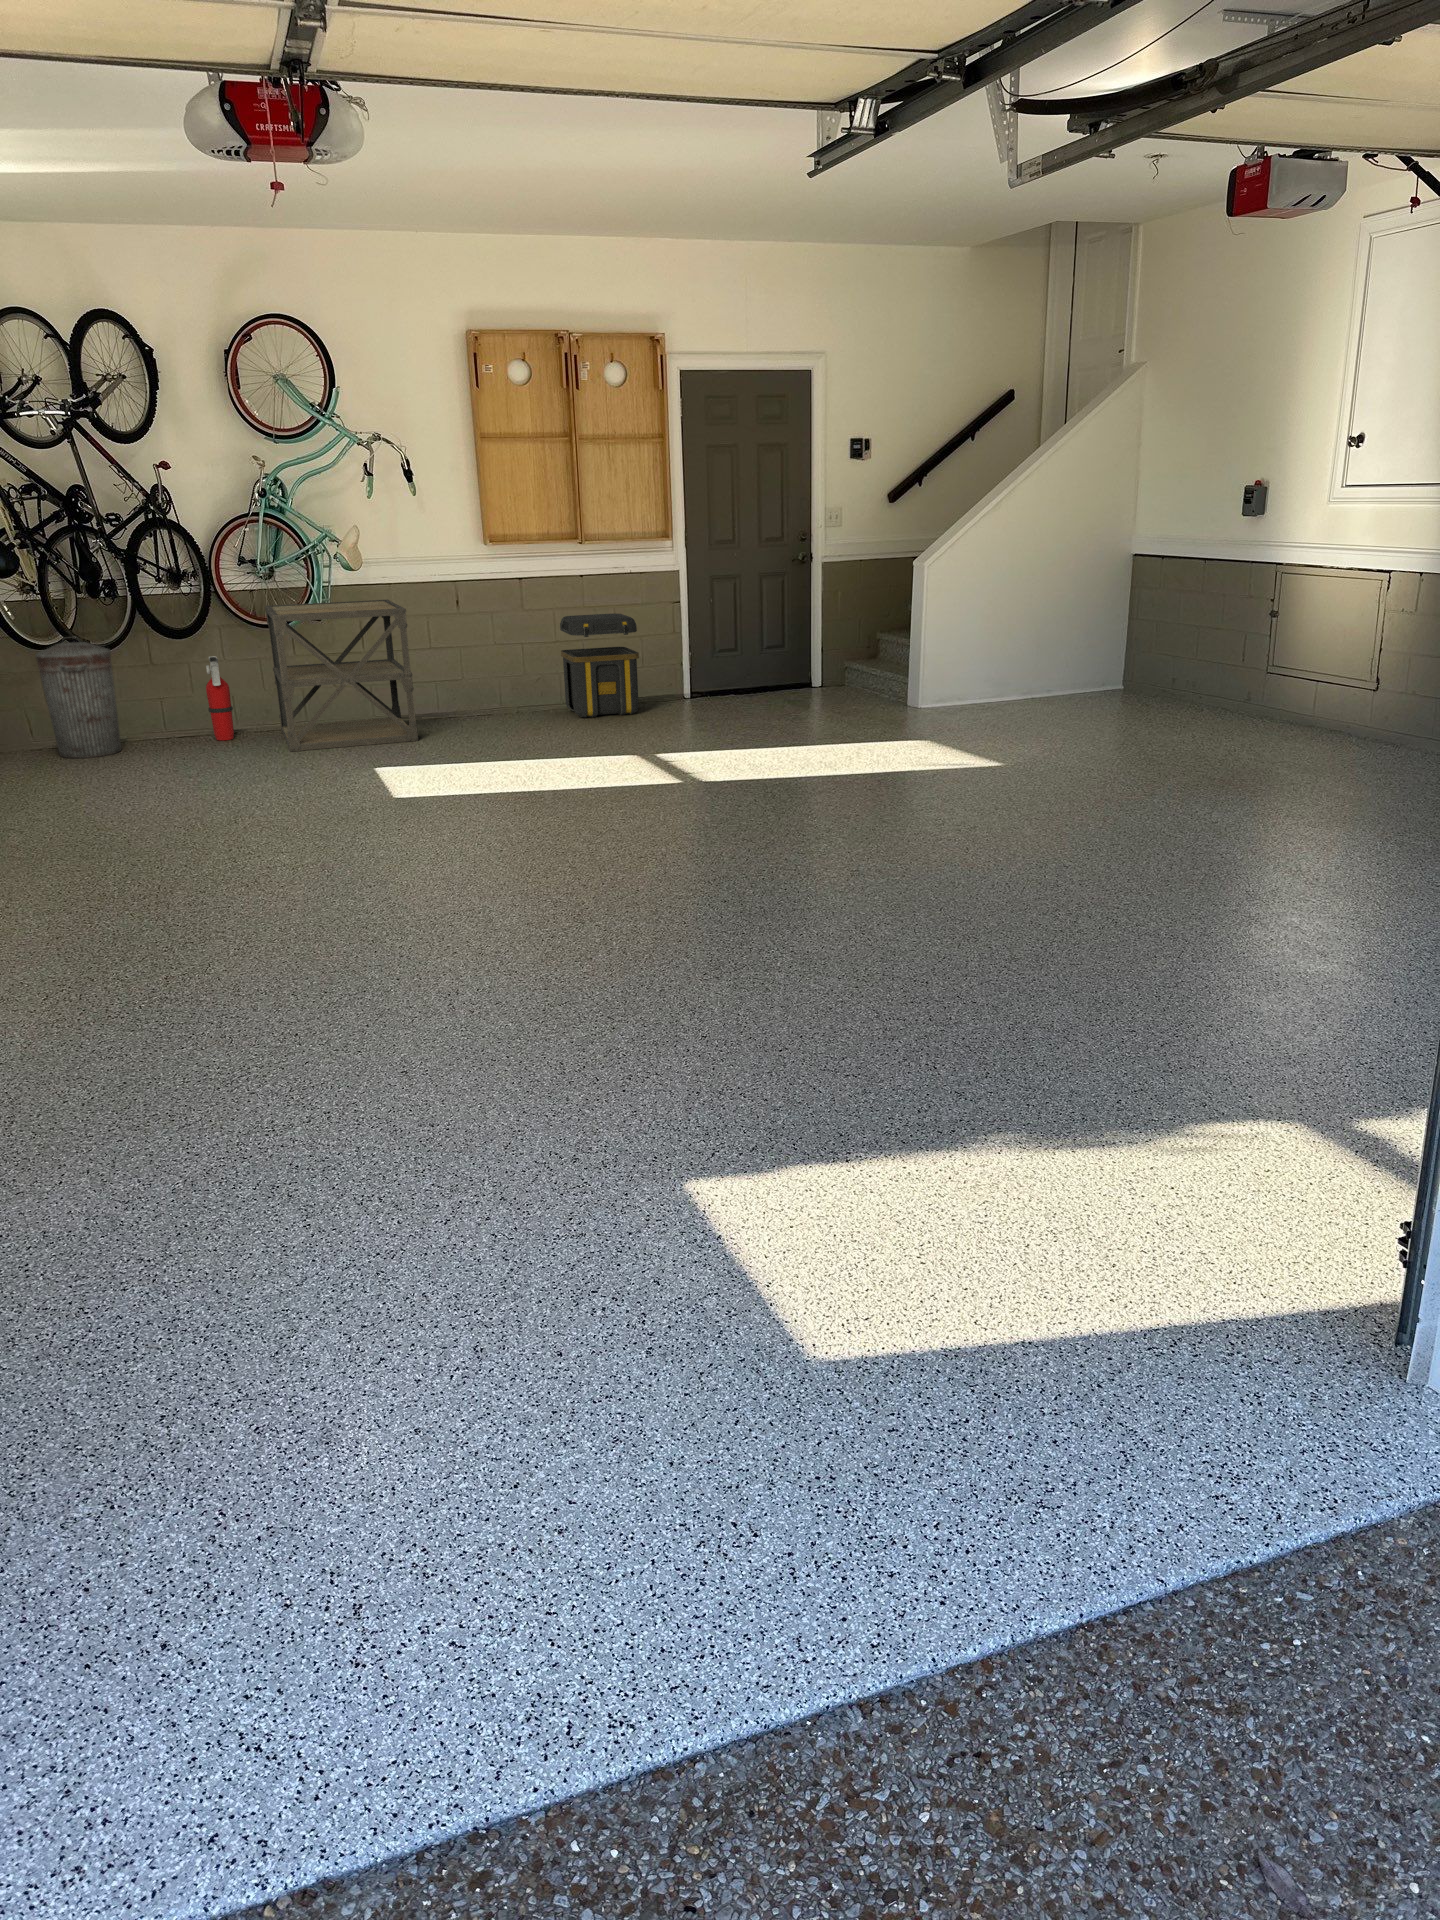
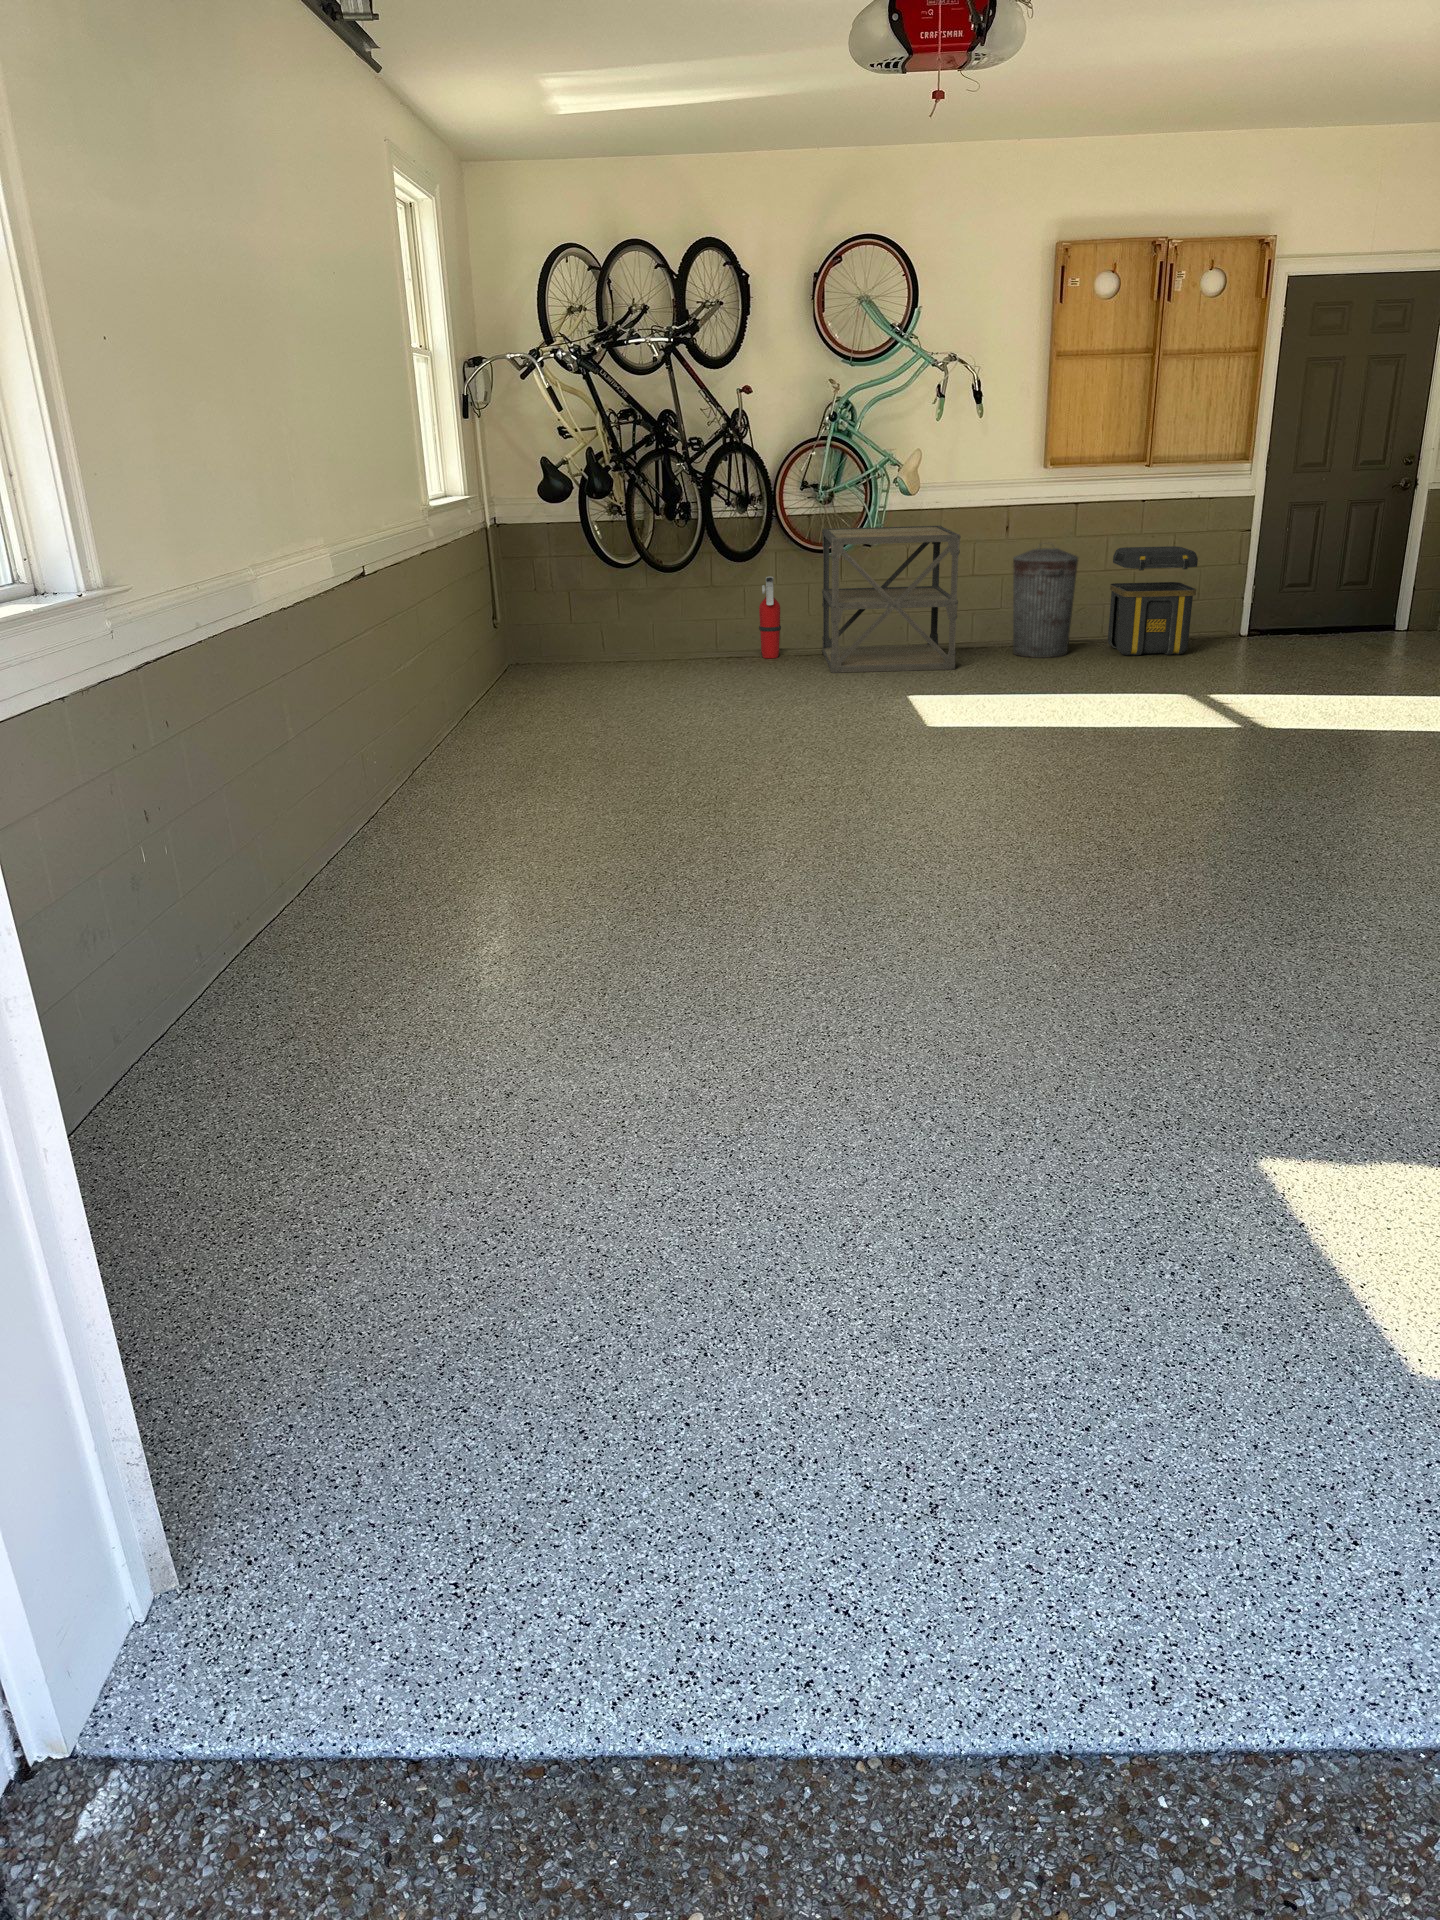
trash can: present [35,642,121,758] -> present [1013,547,1078,658]

